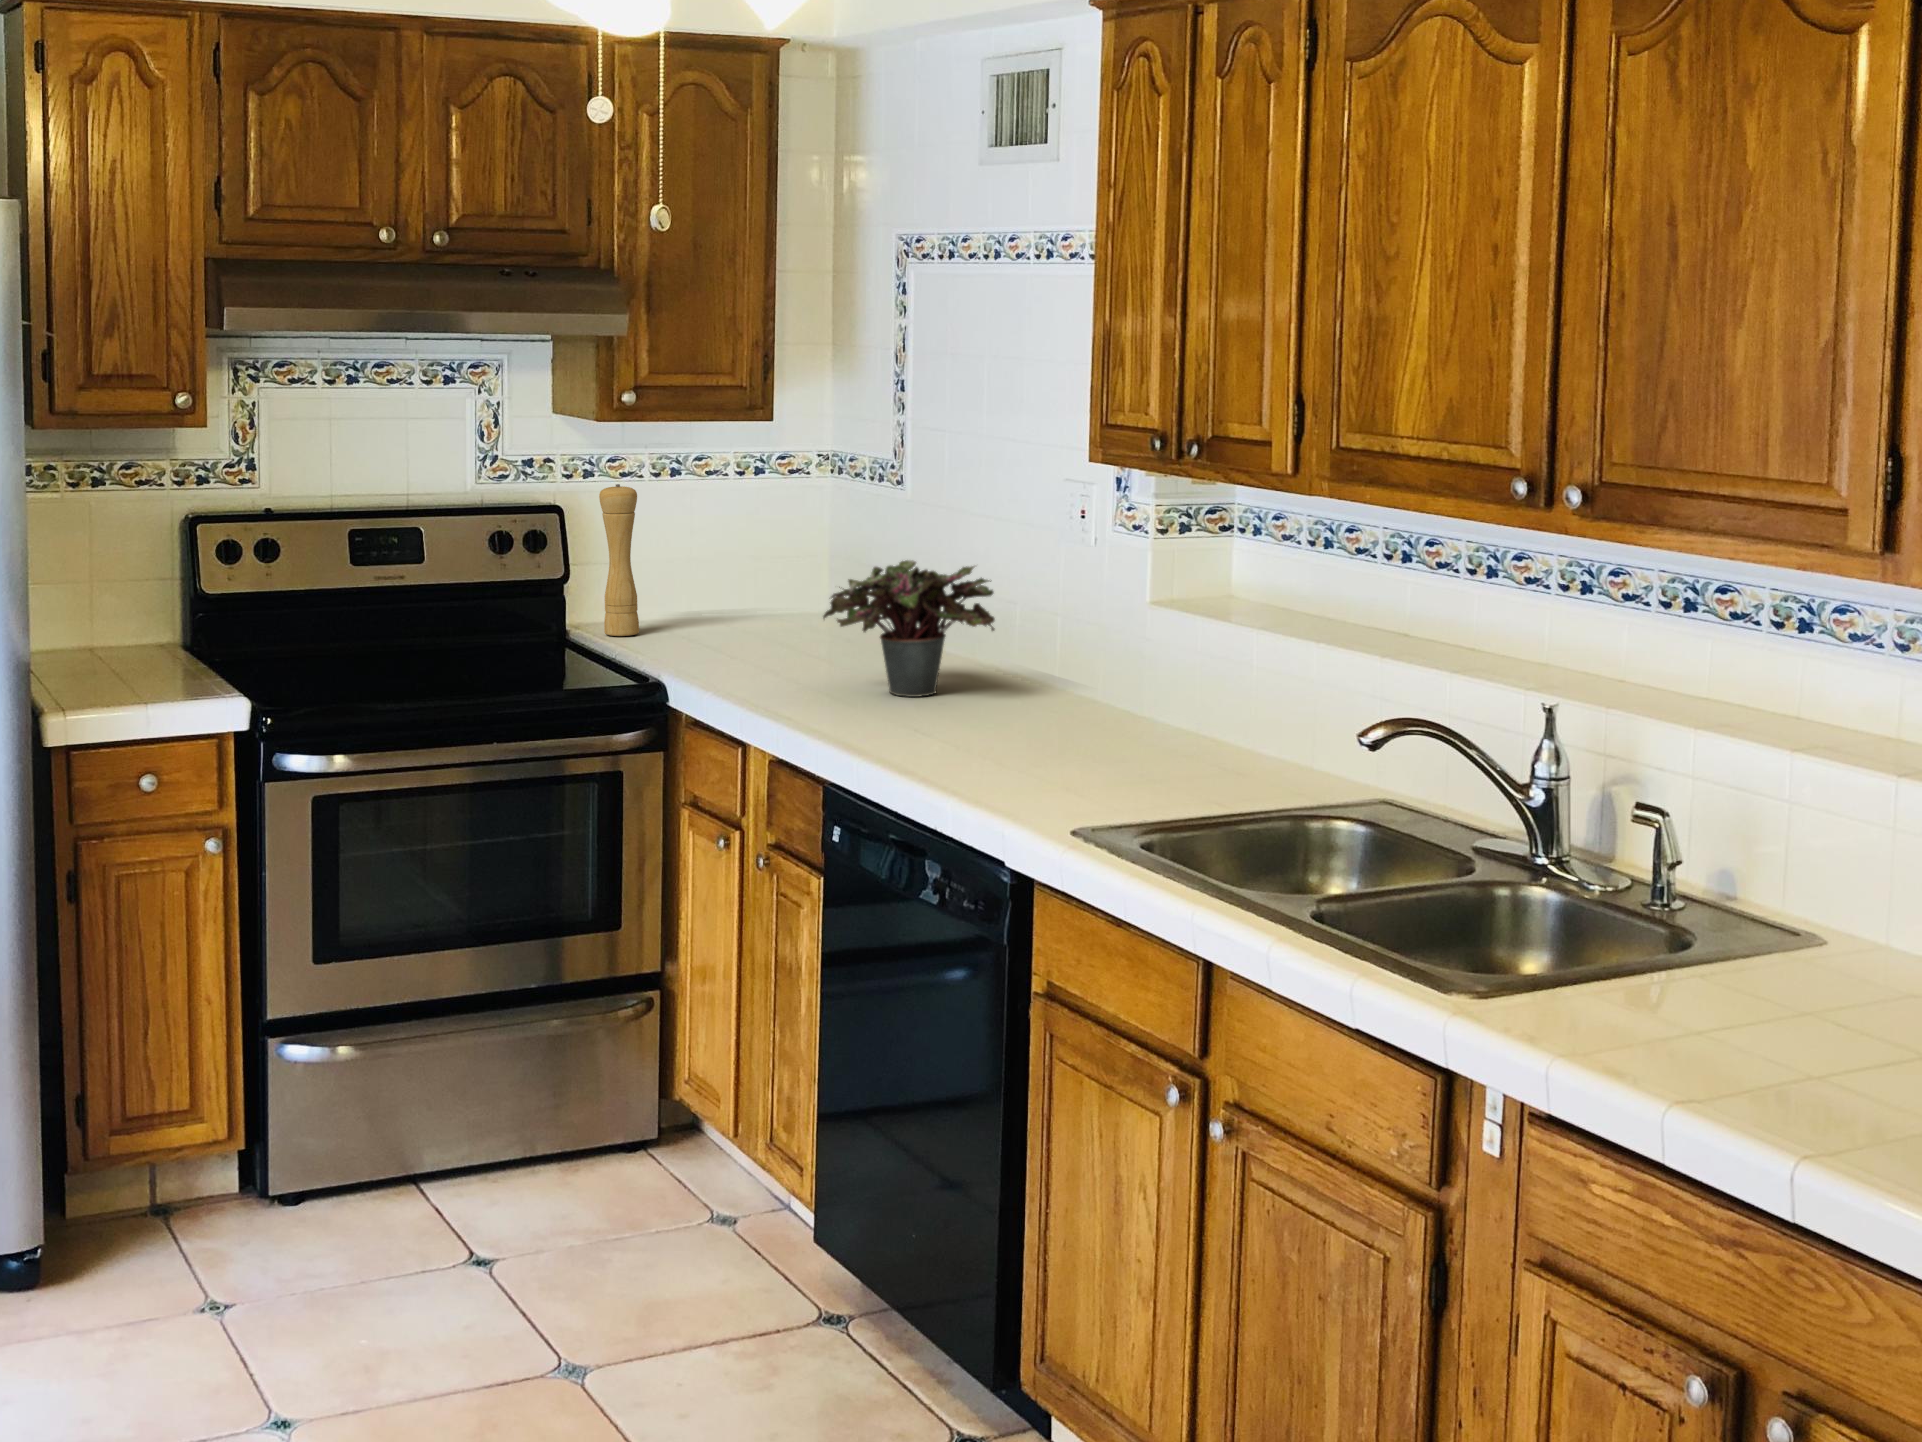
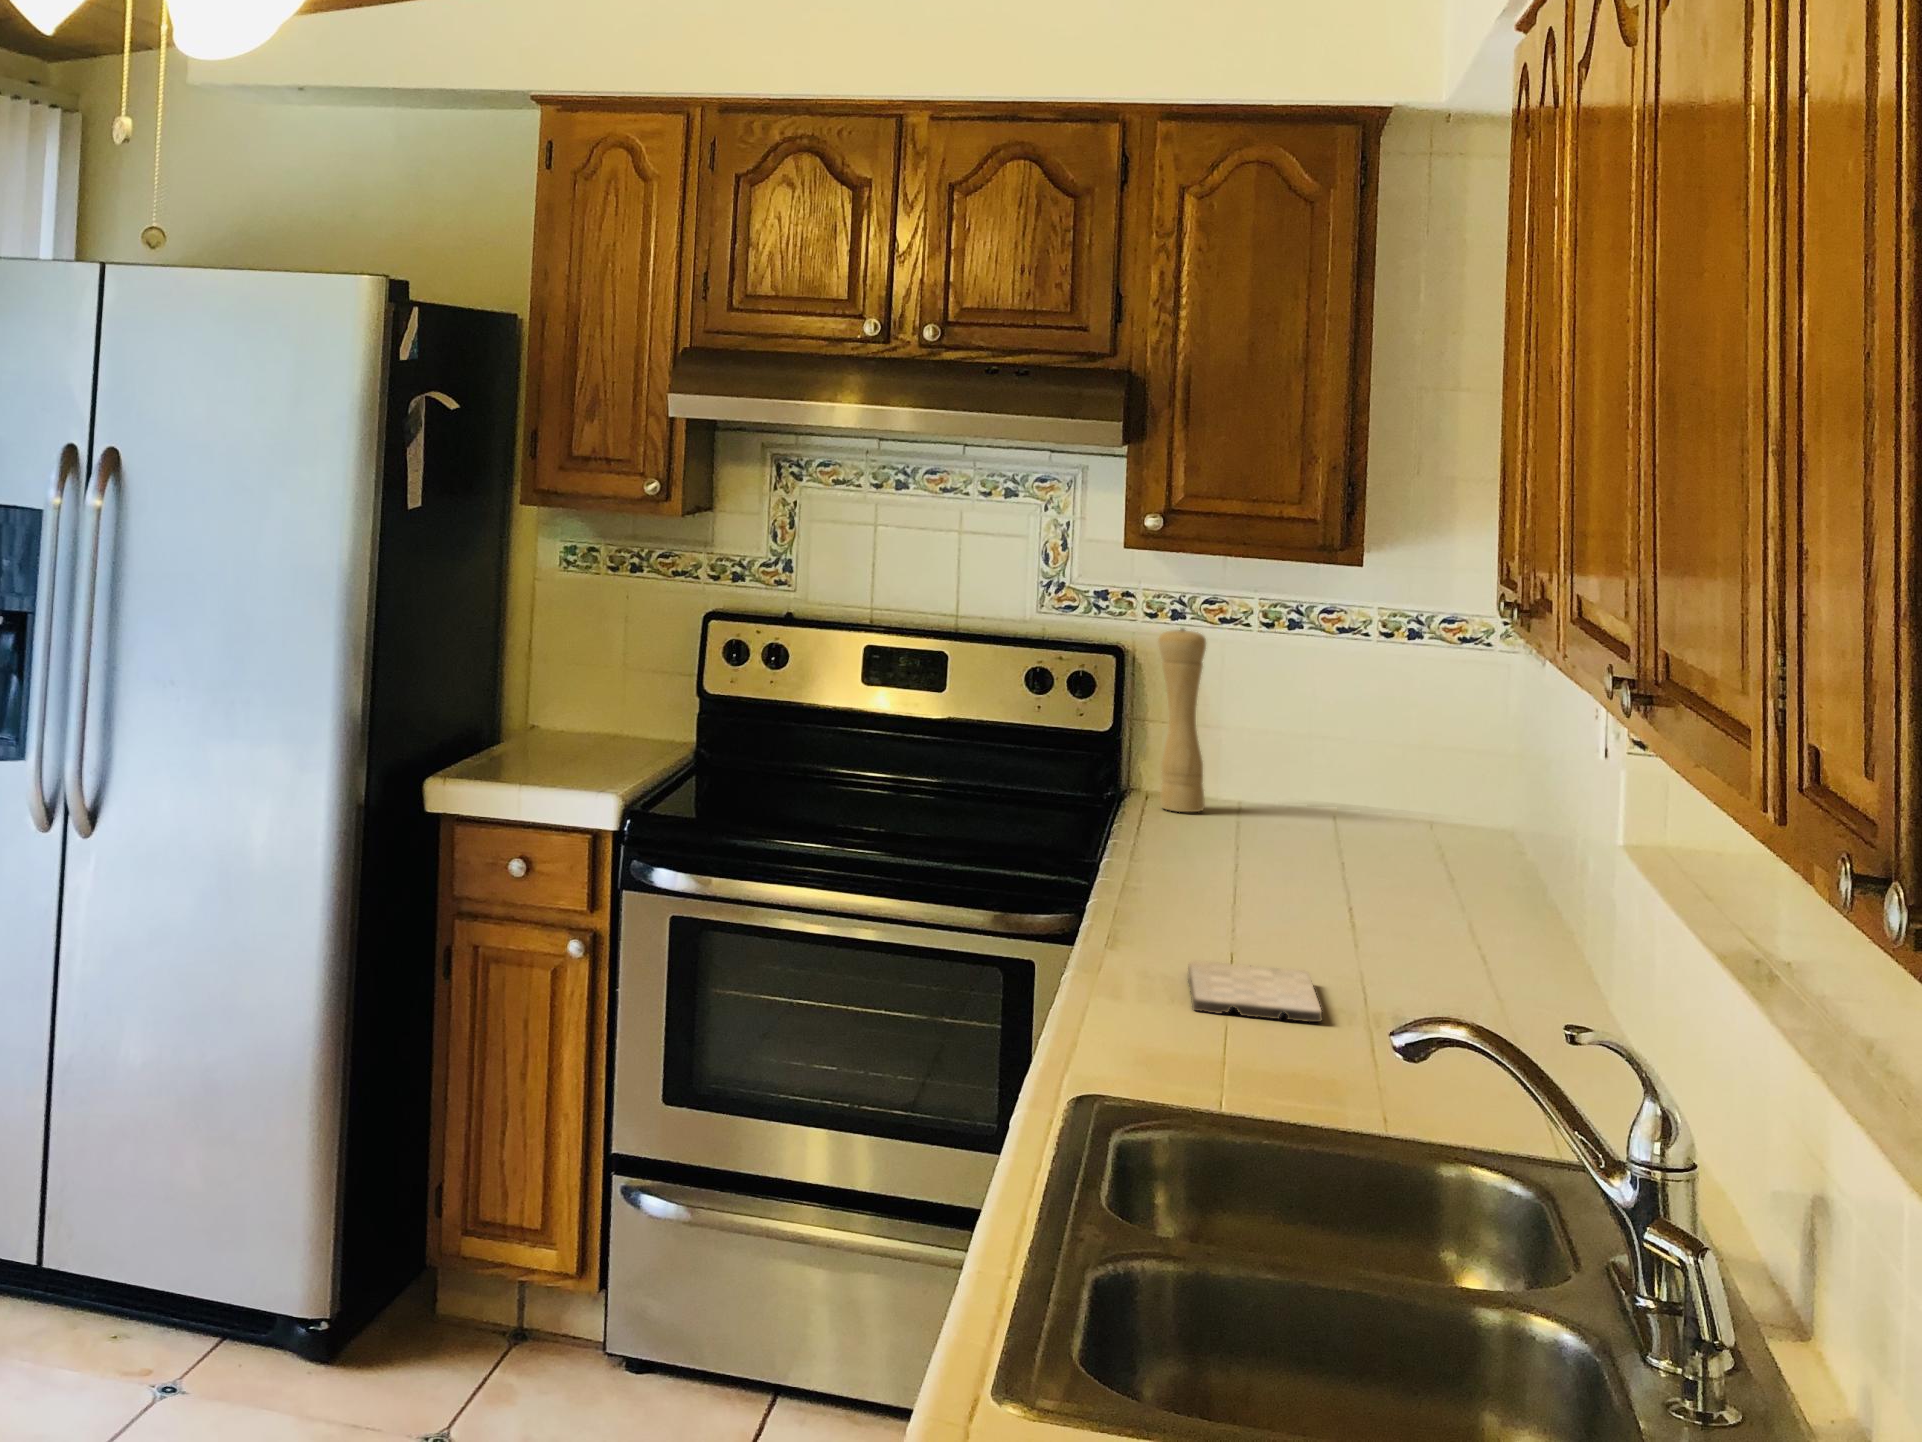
potted plant: present [823,560,995,697] -> none [1211,750,1496,938]
cutting board: none [902,720,1032,757] -> present [1188,961,1322,1022]

